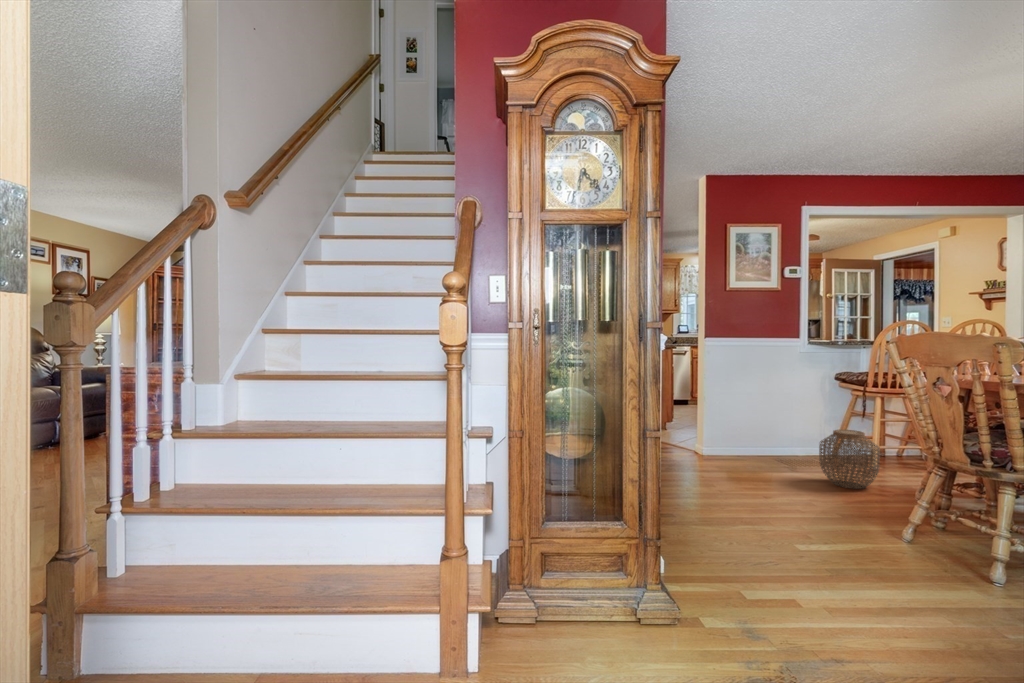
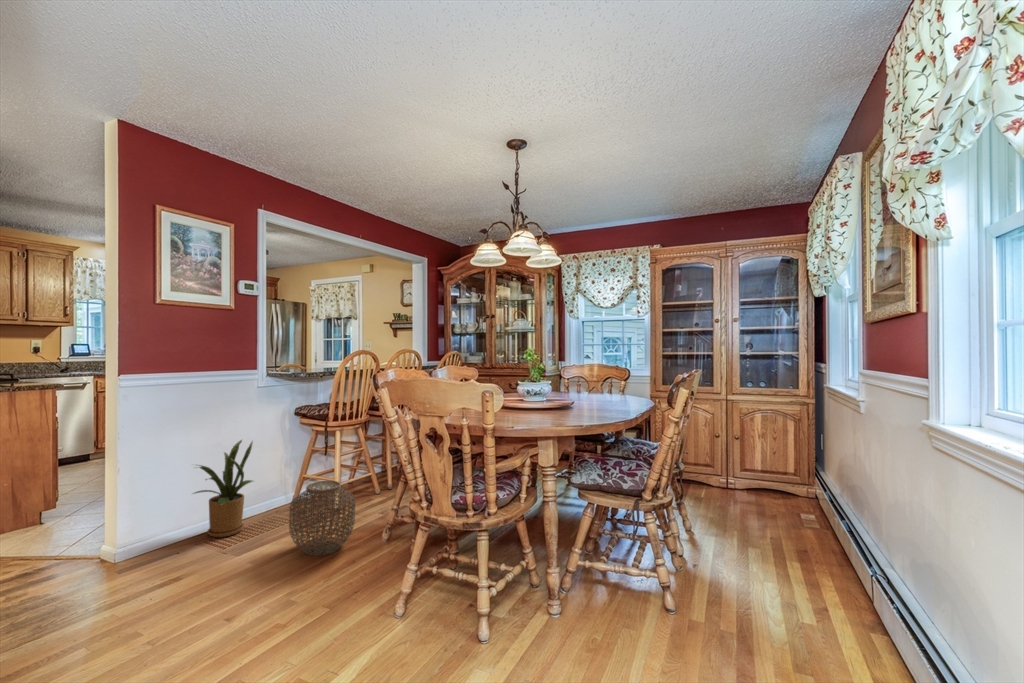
house plant: none [751,394,799,464] -> present [195,440,253,537]

